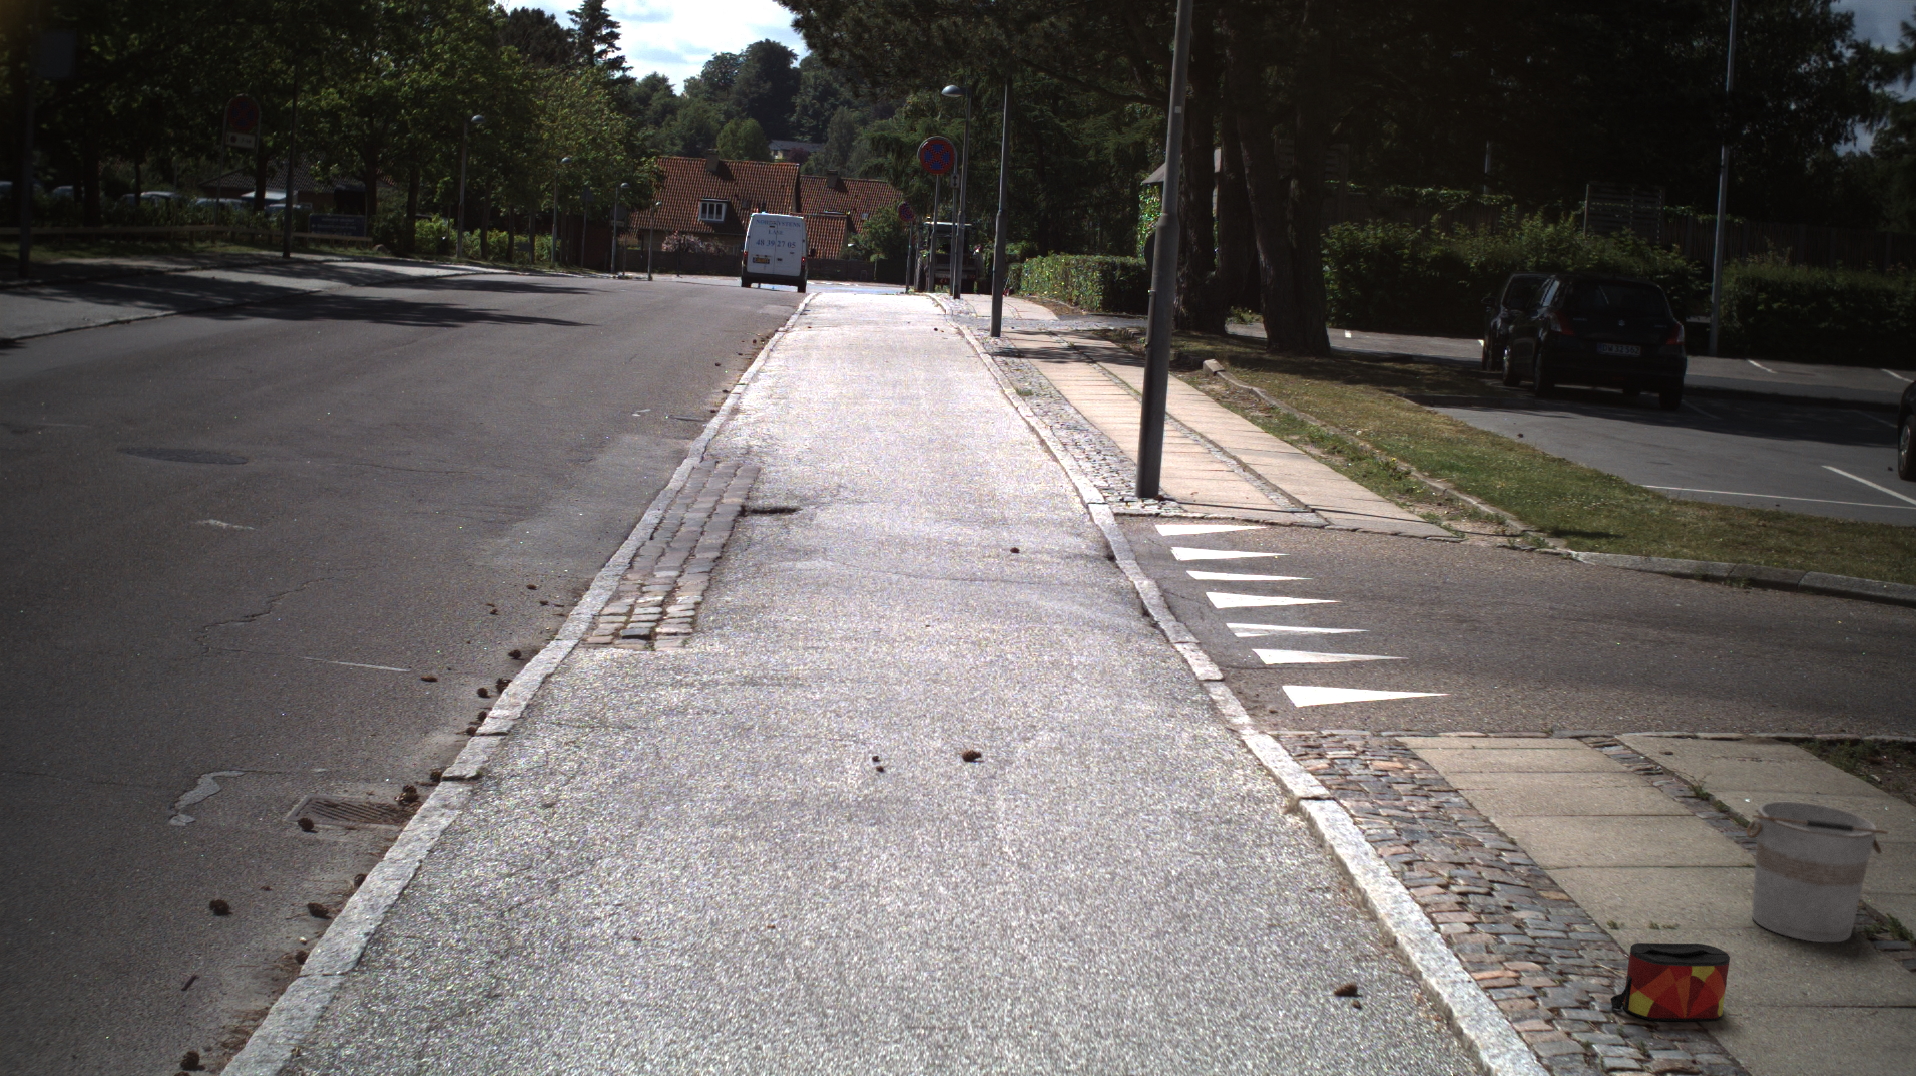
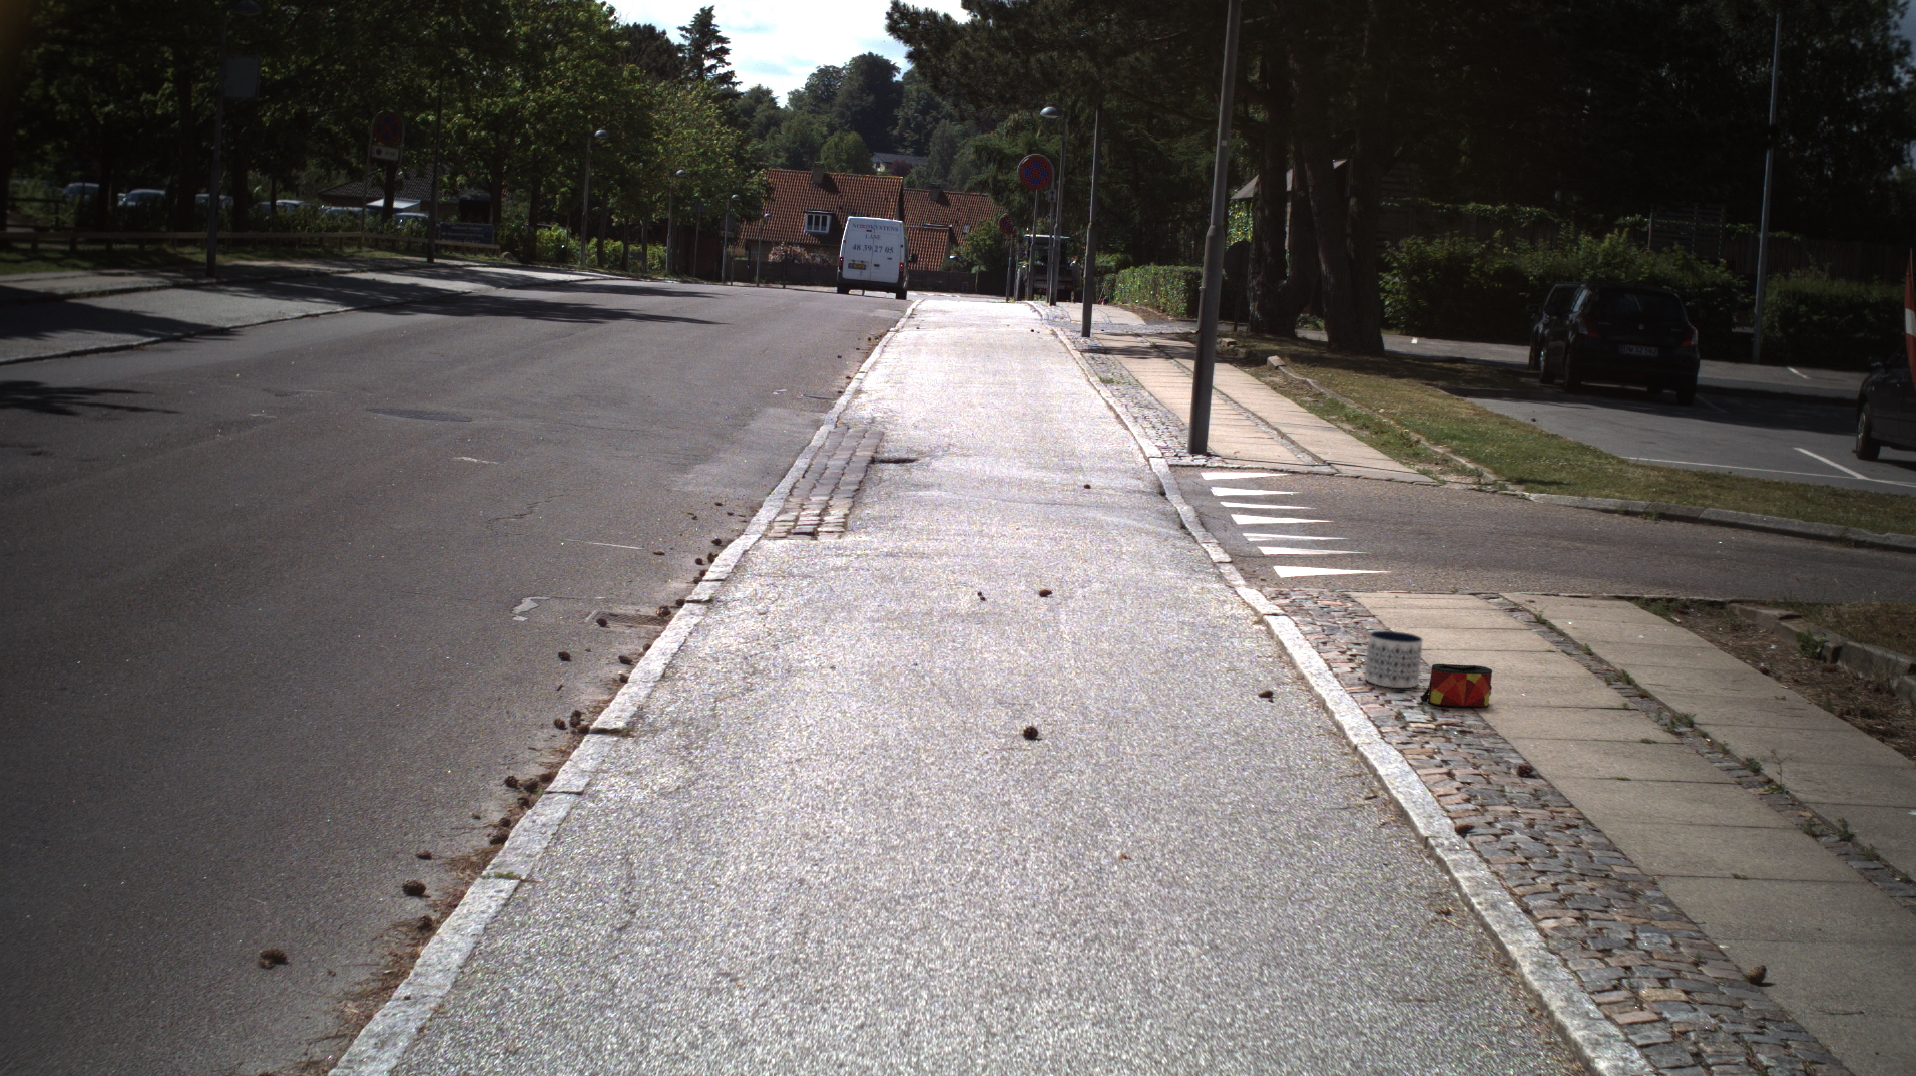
bucket: present [1746,801,1888,942] -> none [1532,599,1617,683]
planter: none [1502,869,1598,971] -> present [1365,631,1423,688]

